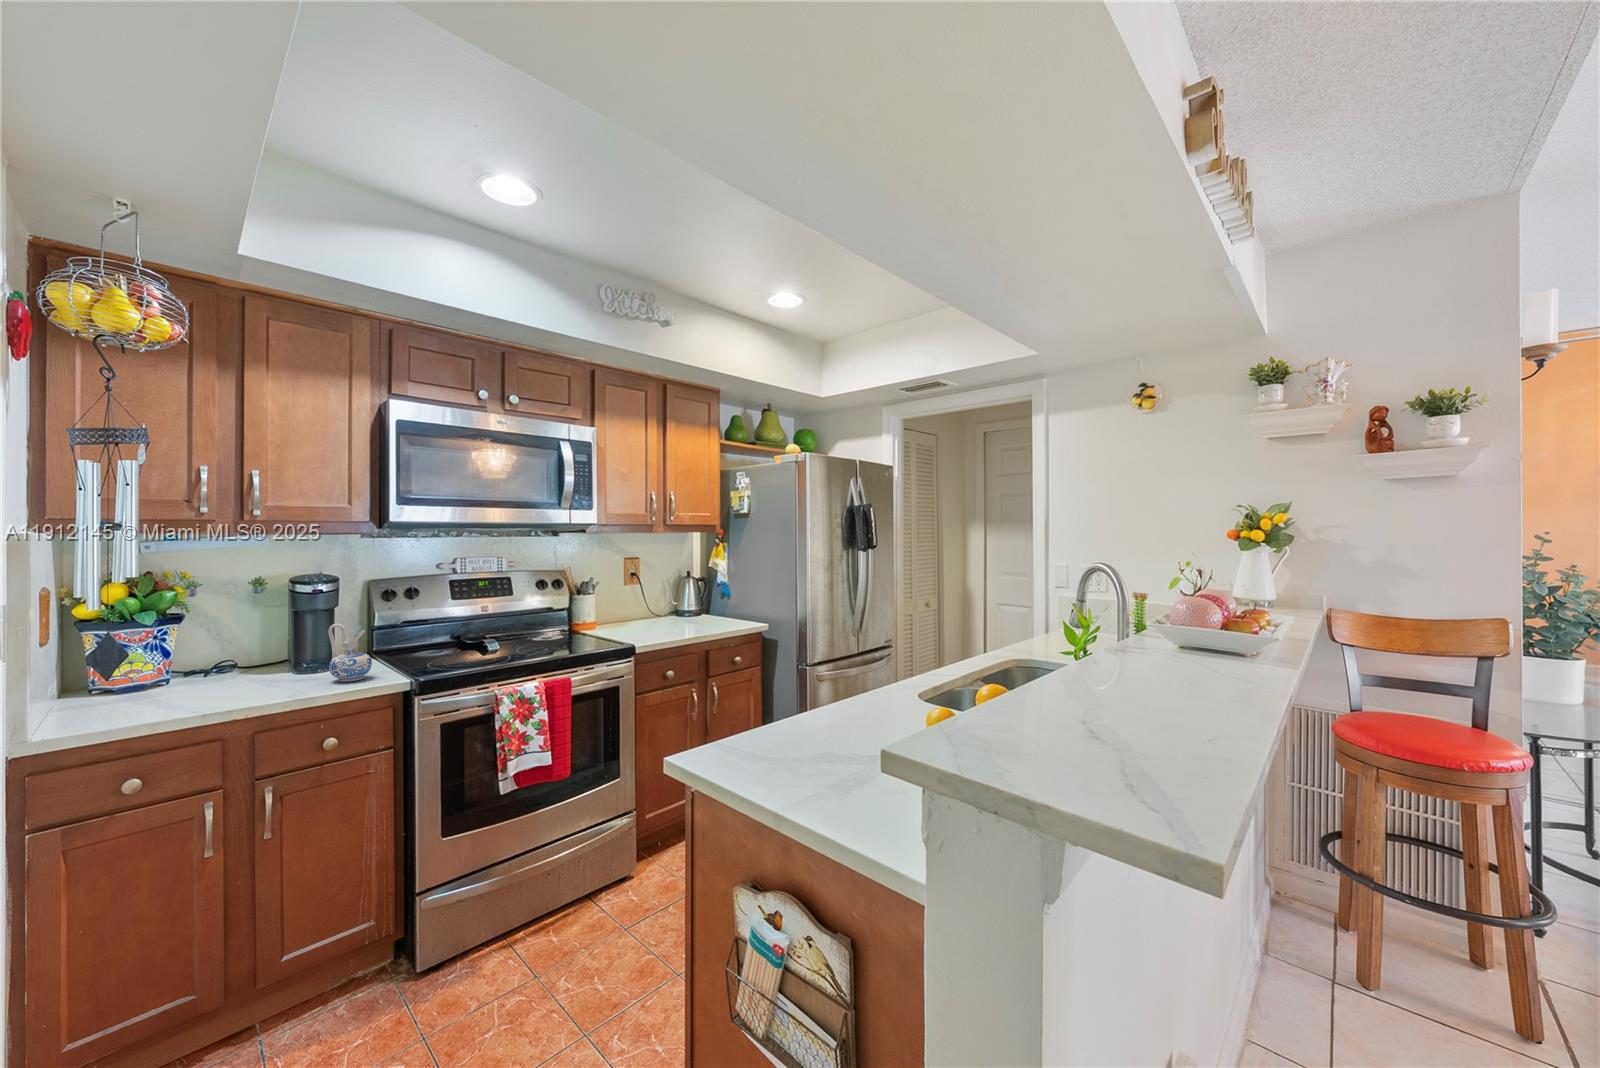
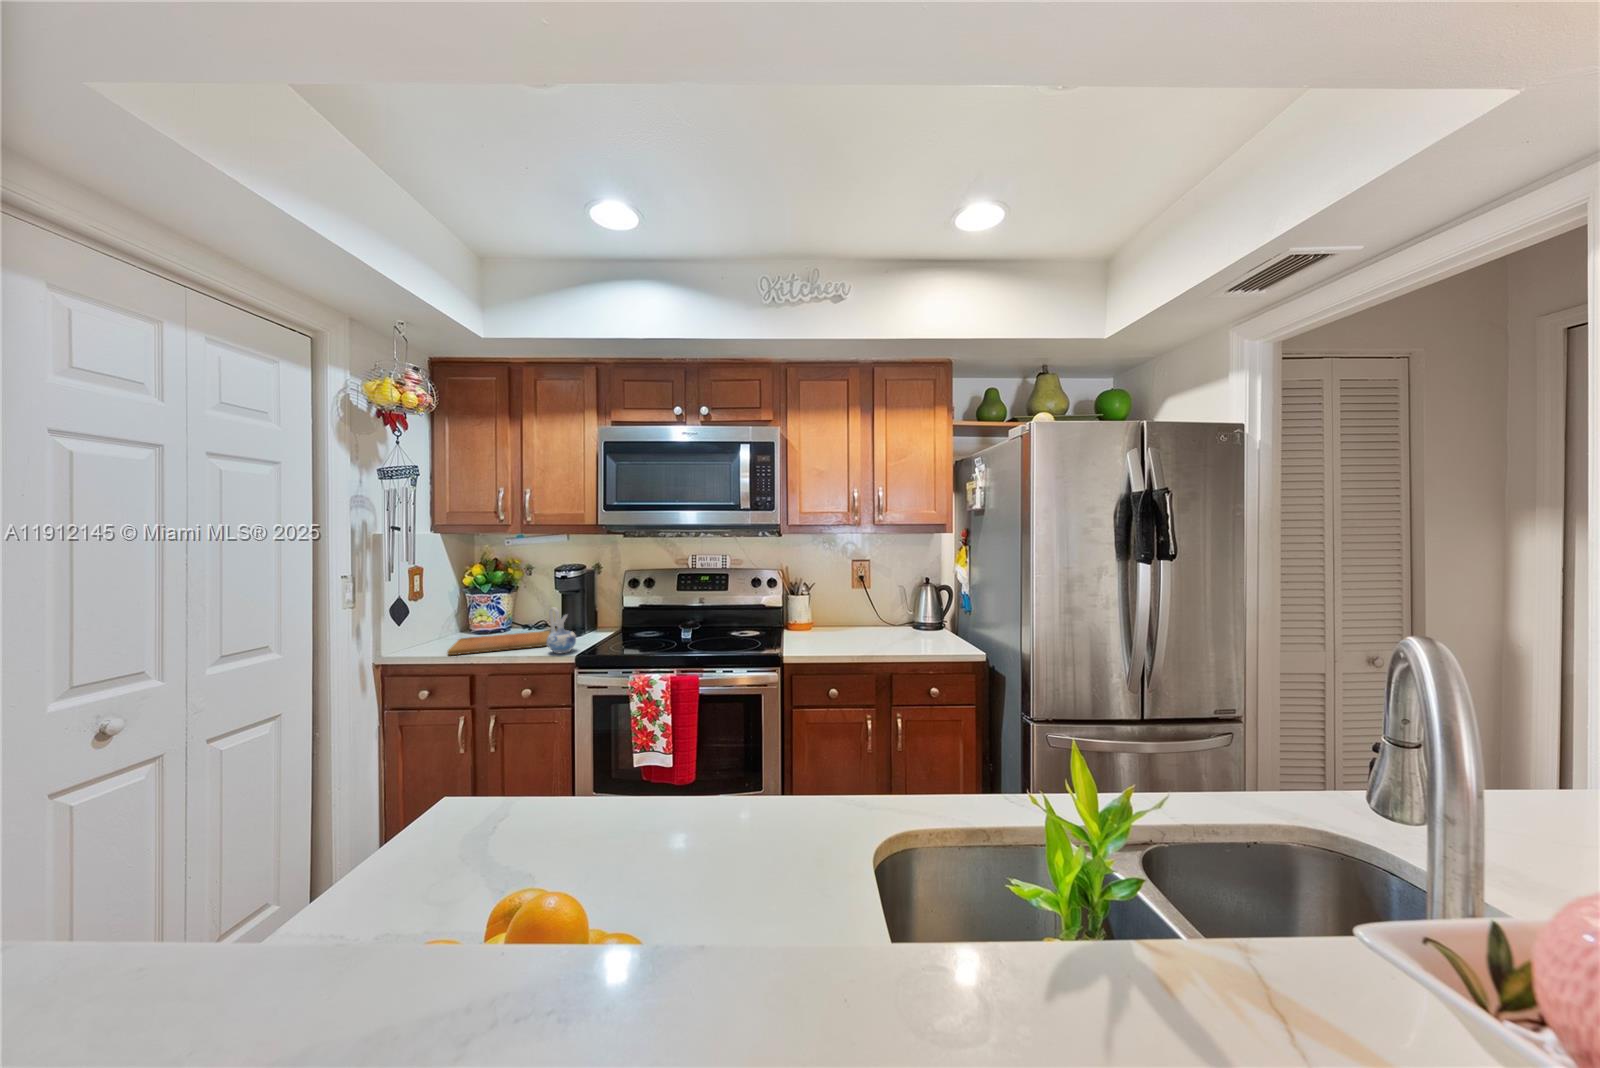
cutting board: none [107,669,305,711] -> present [447,631,550,655]

